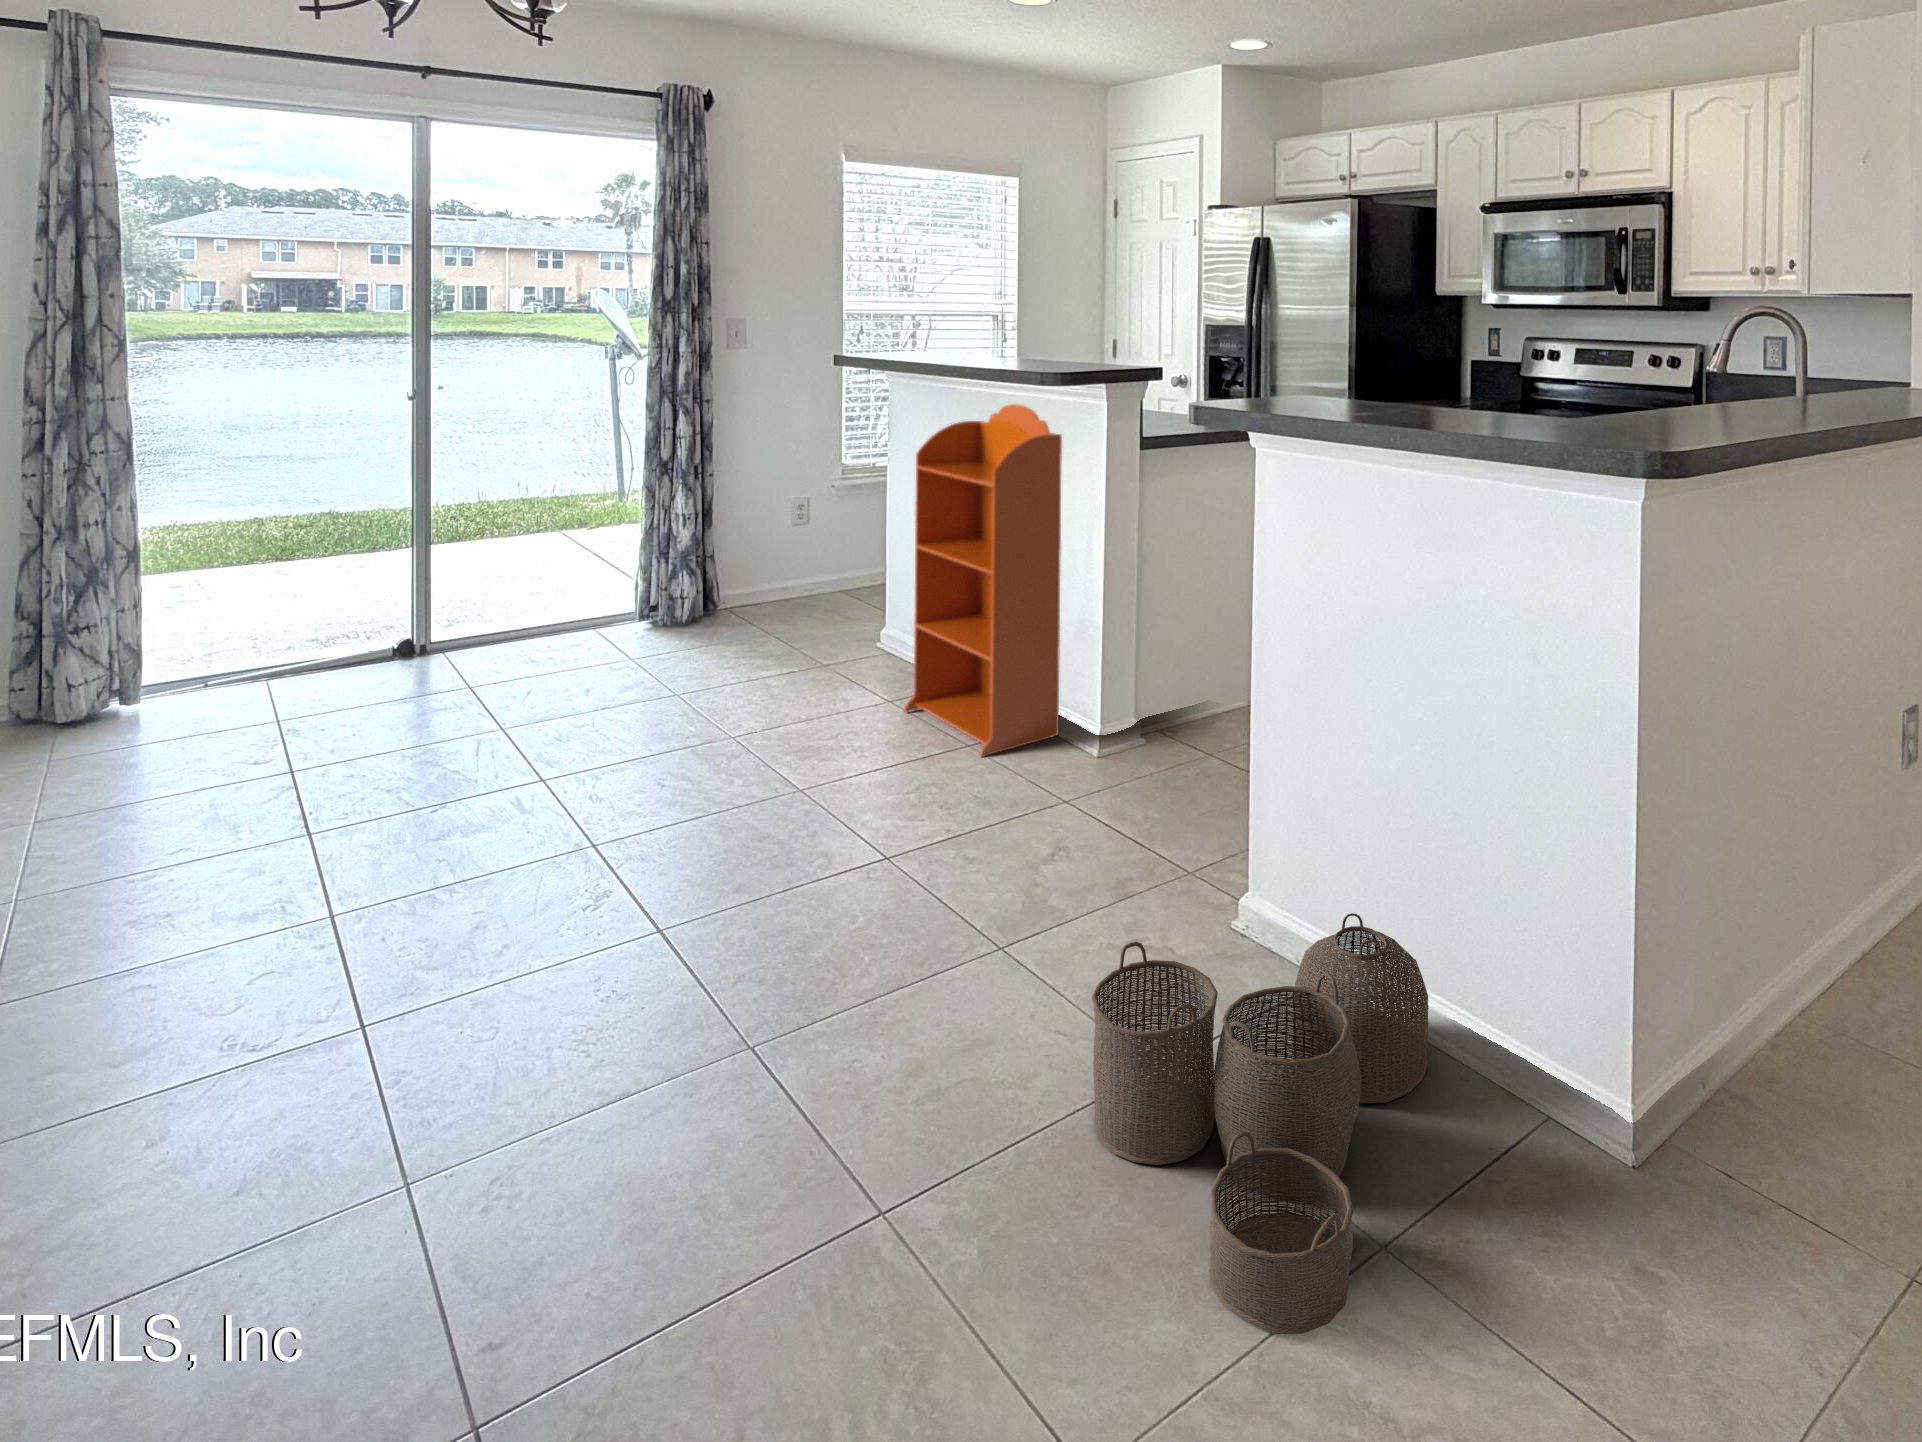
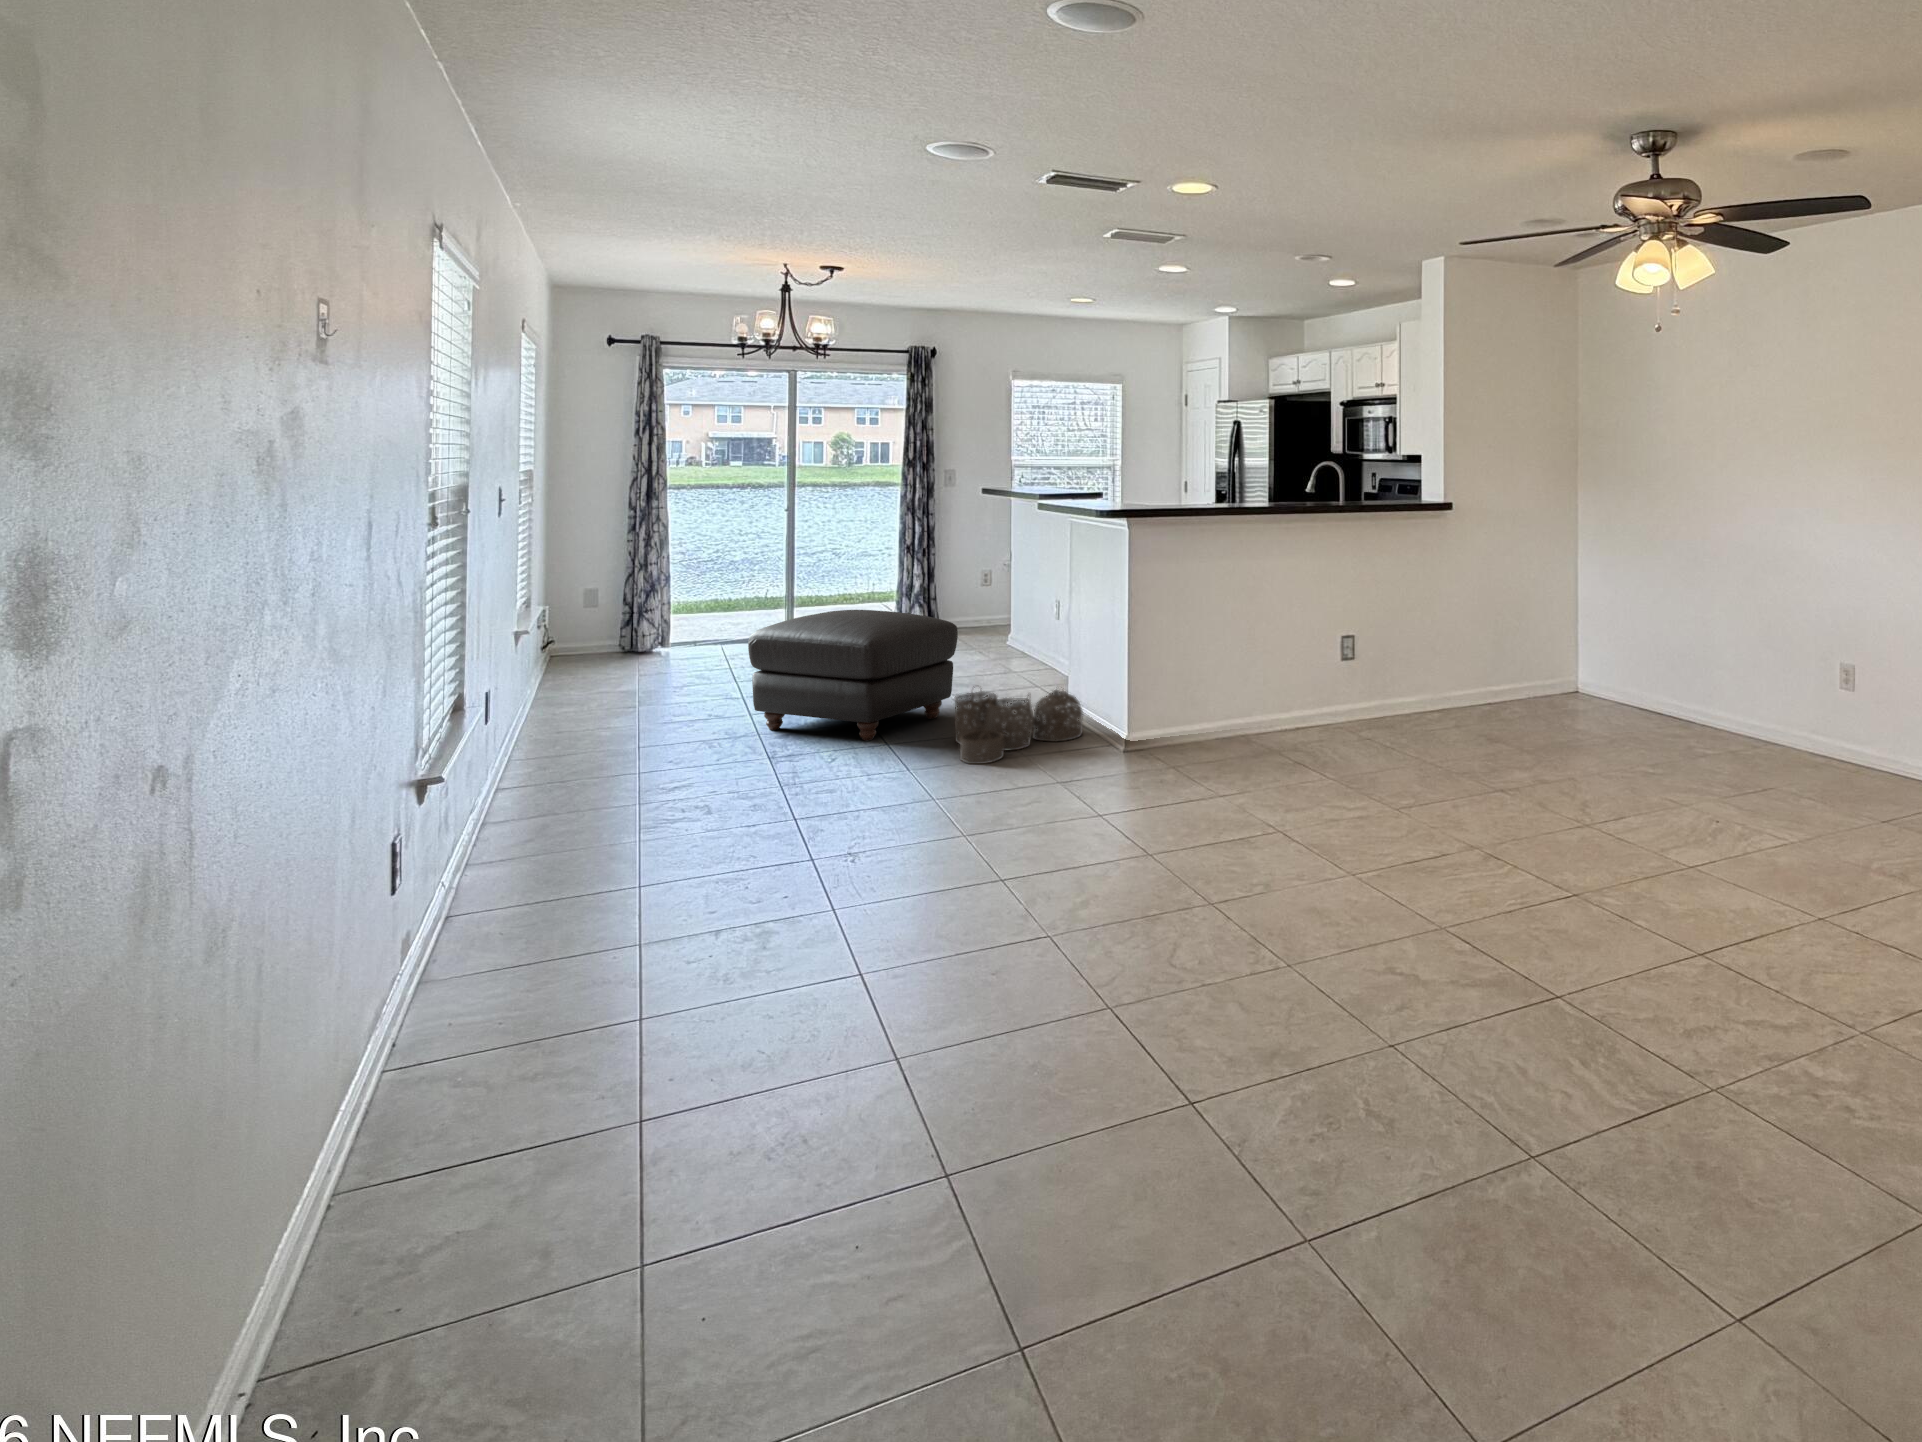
bookcase: present [904,404,1062,757] -> none [992,512,1055,675]
ottoman: none [374,695,992,1171] -> present [748,610,958,740]

